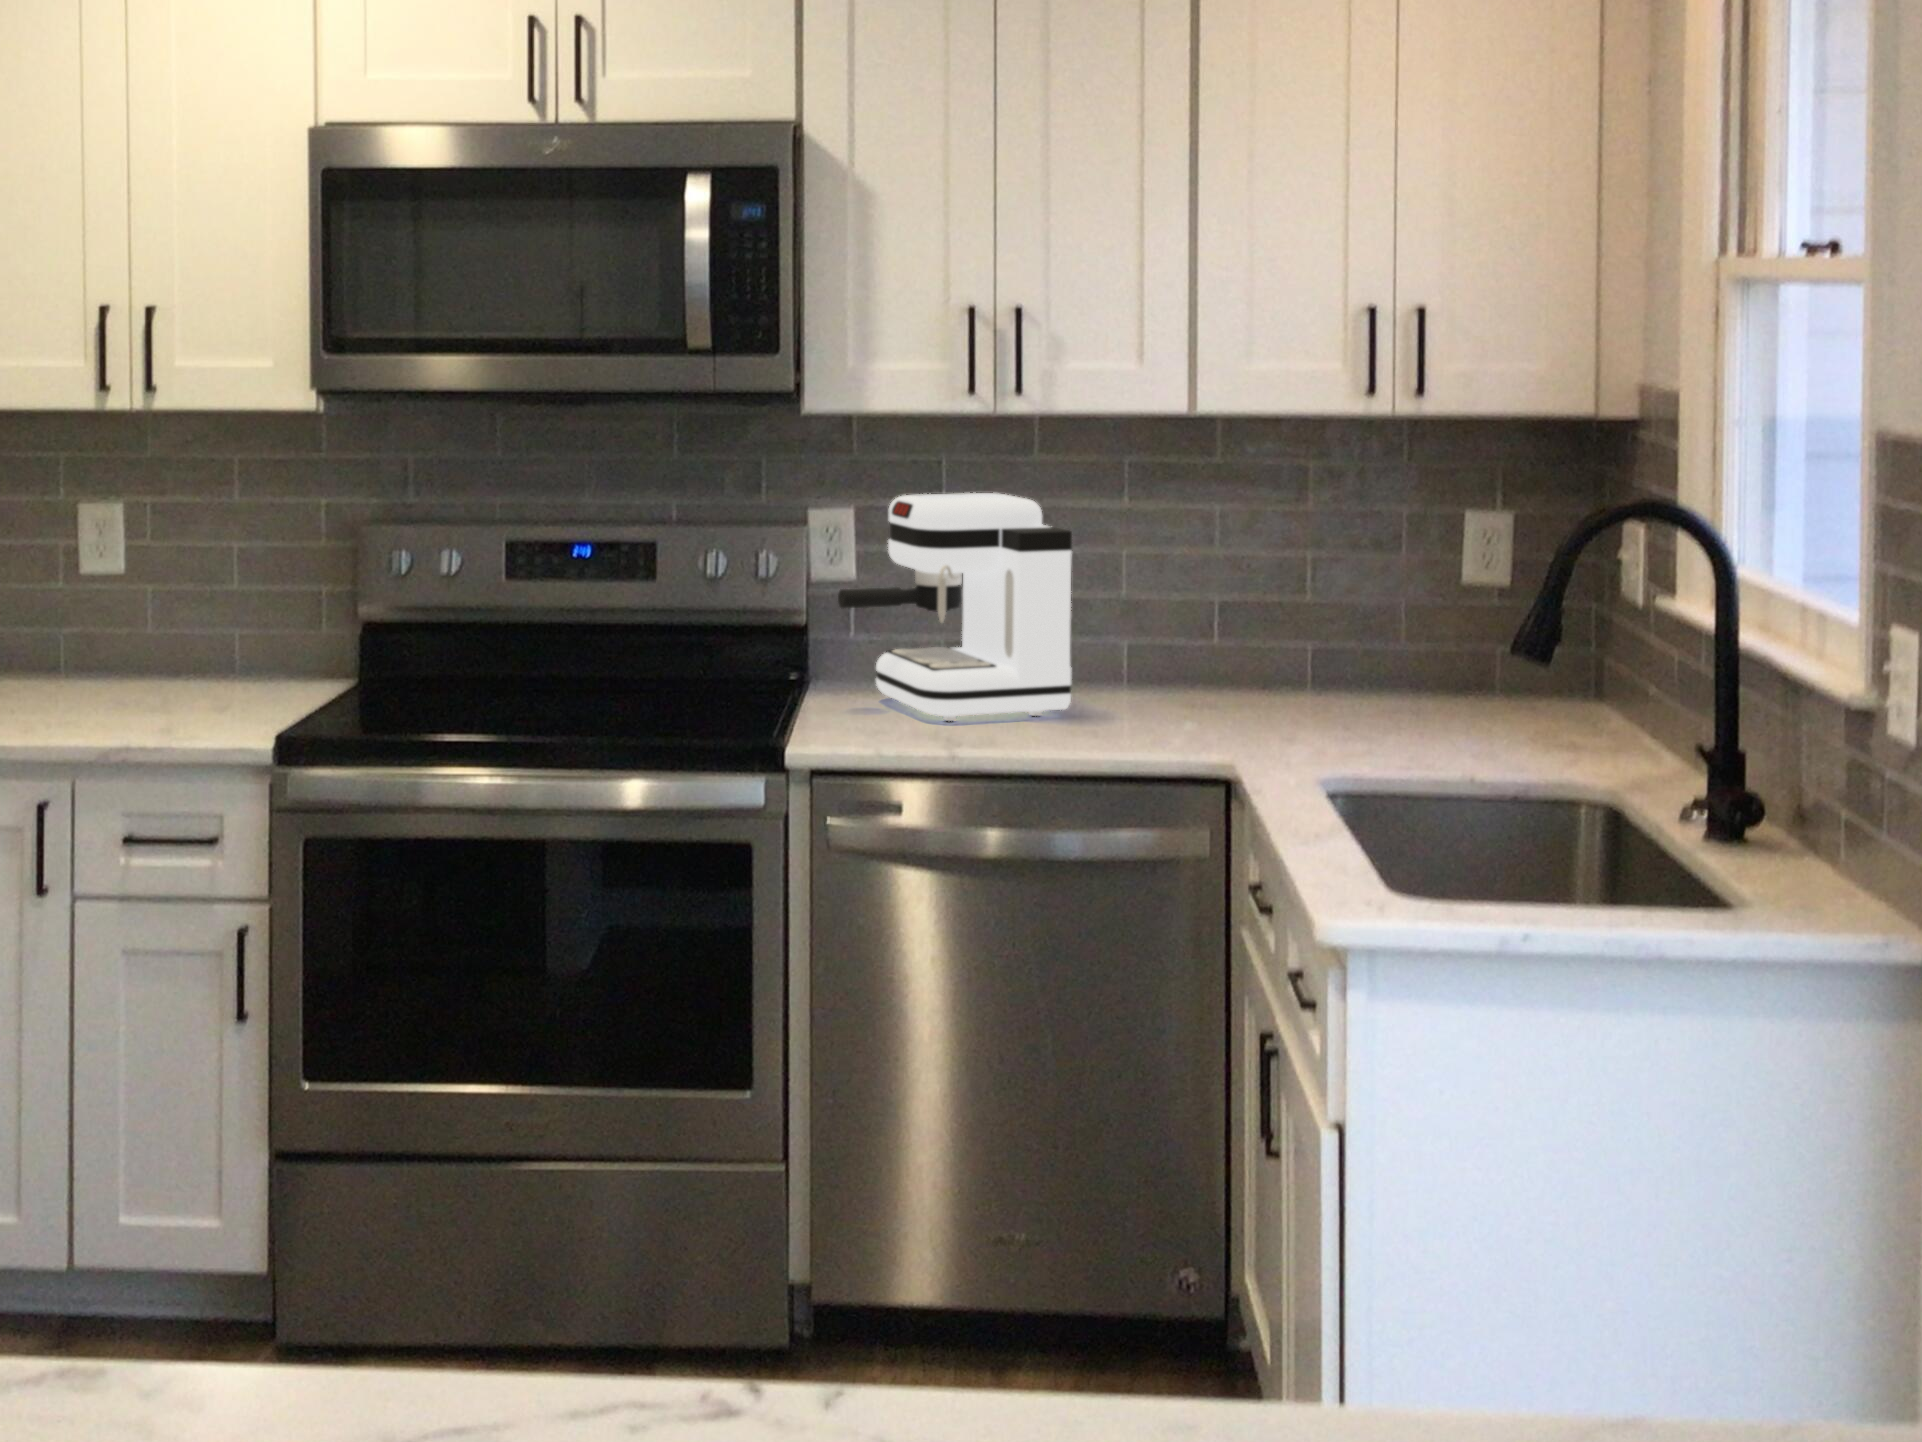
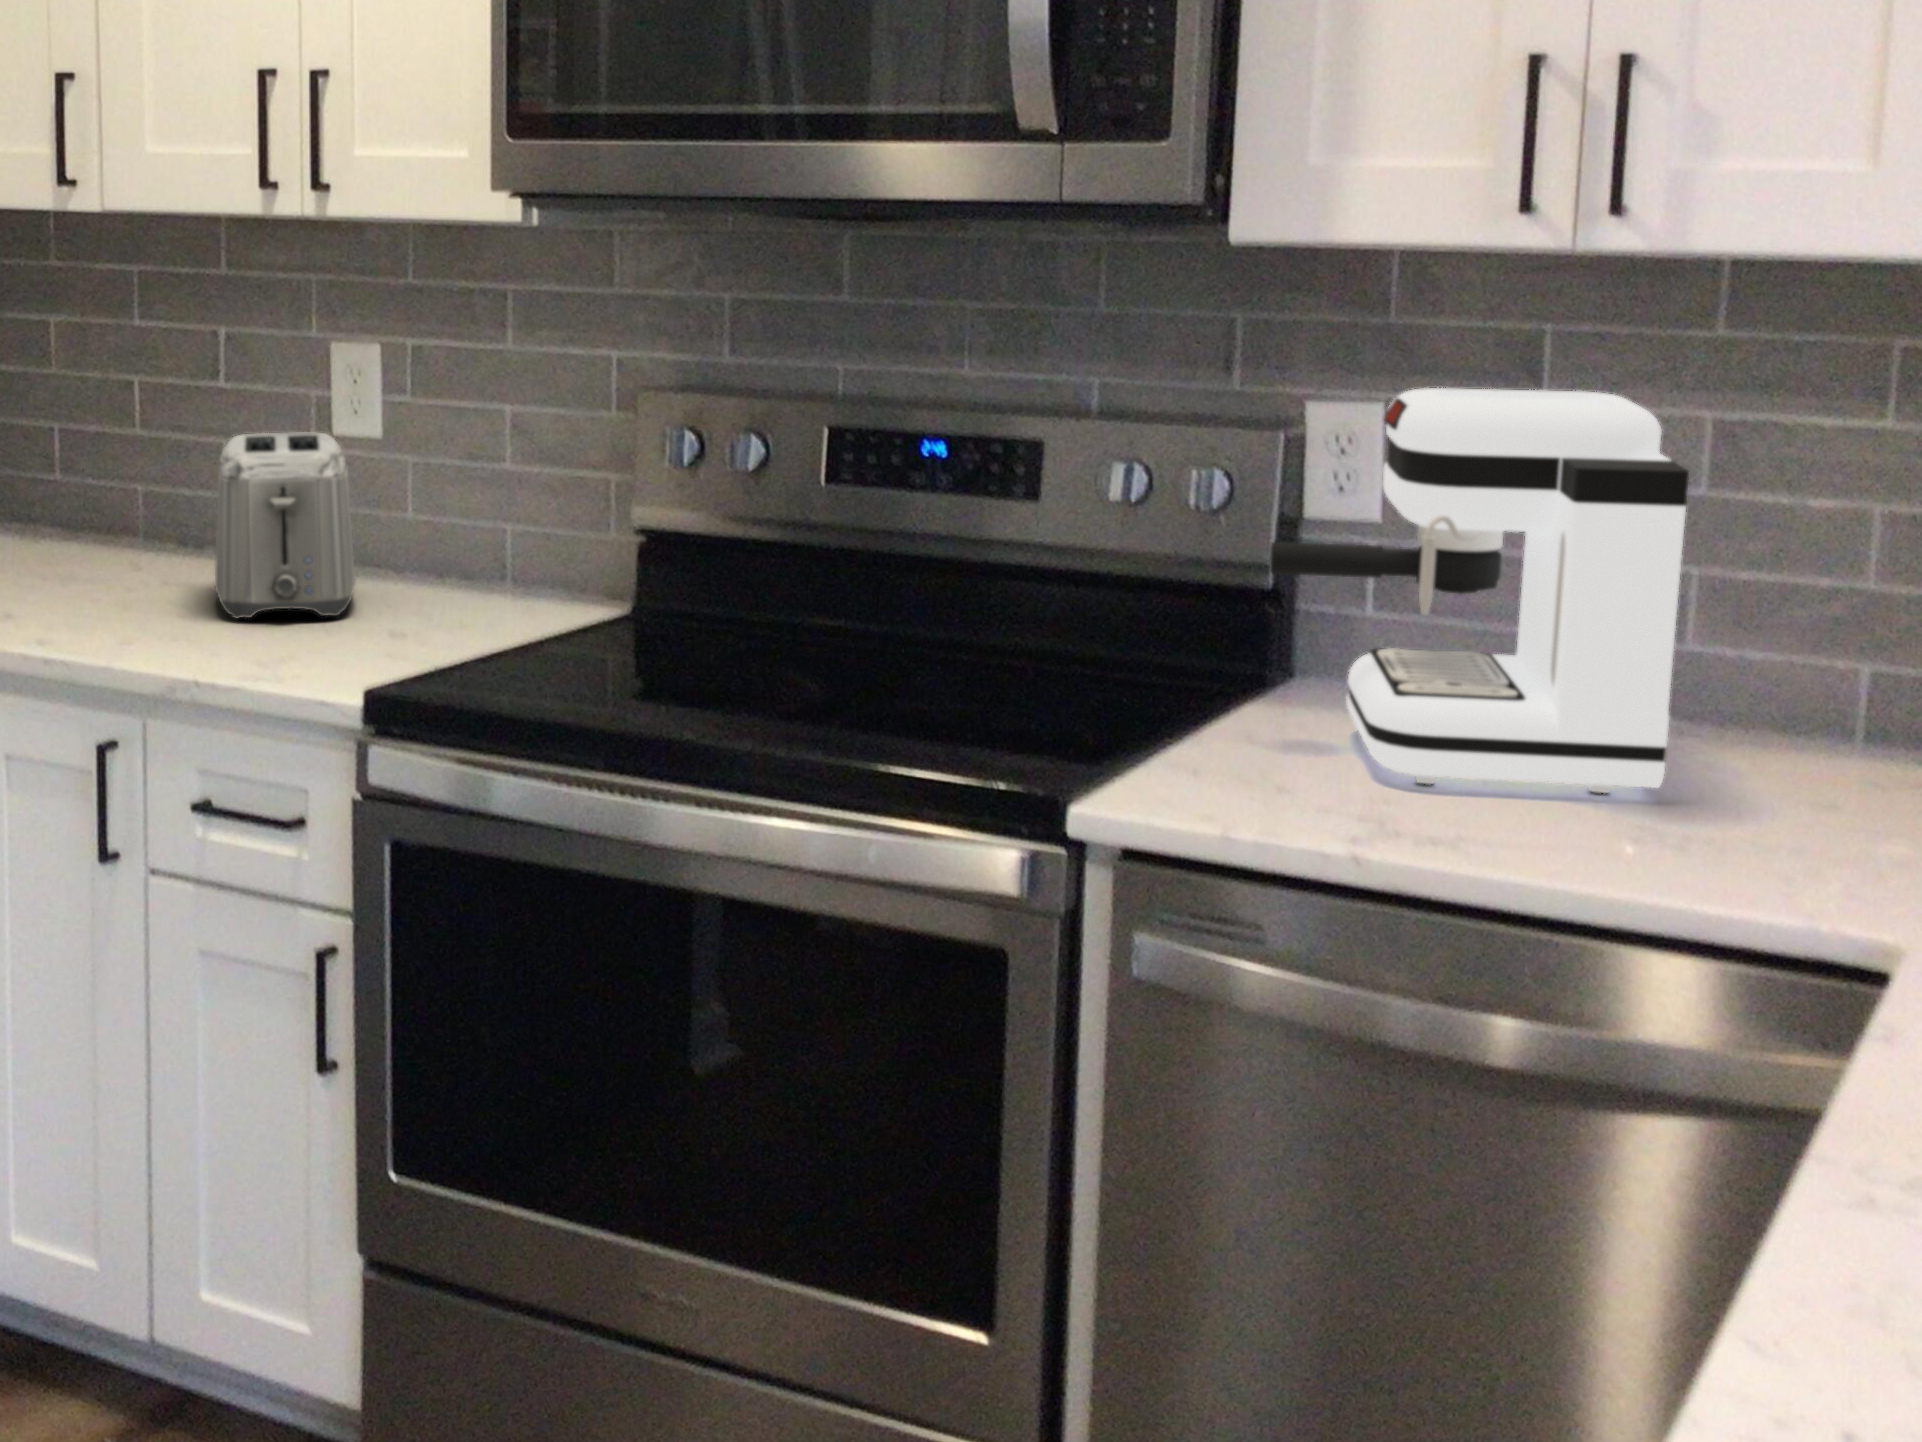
toaster: none [44,569,173,708] -> present [215,433,355,619]

